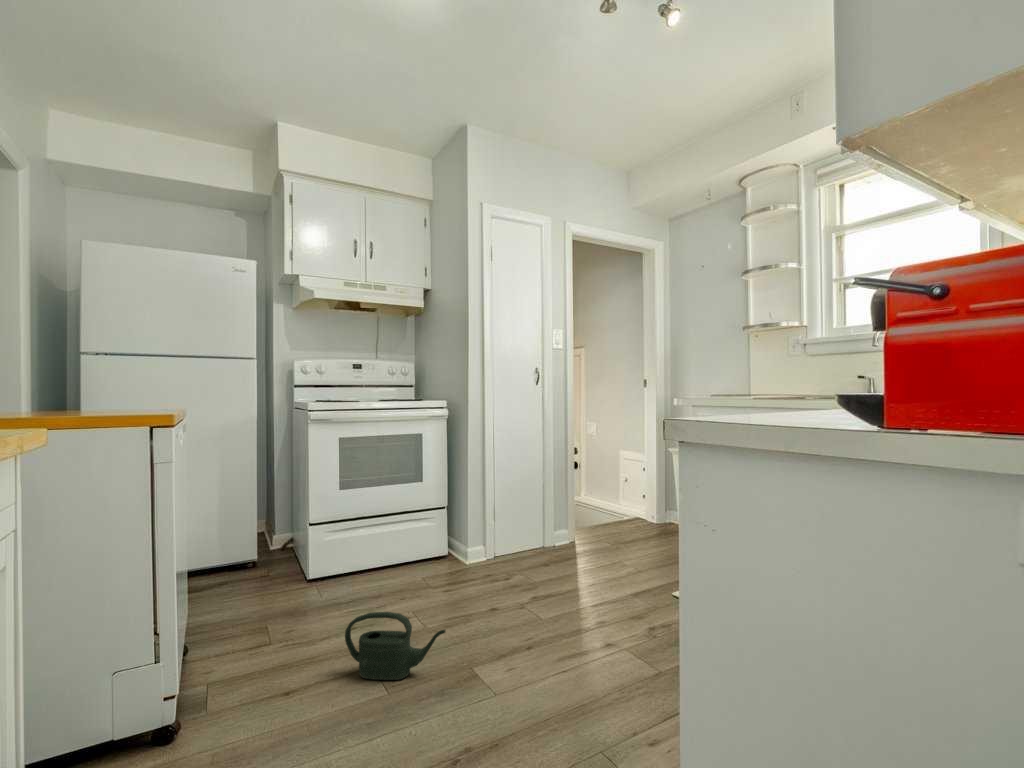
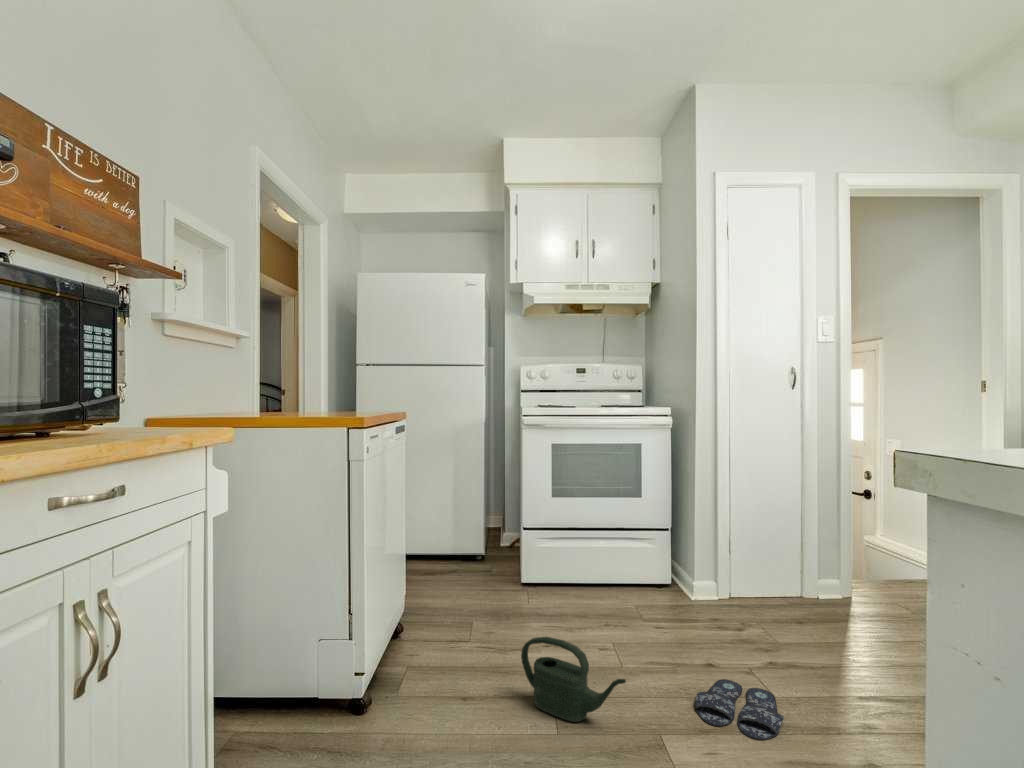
slippers: none [491,615,552,650] -> present [695,679,784,740]

